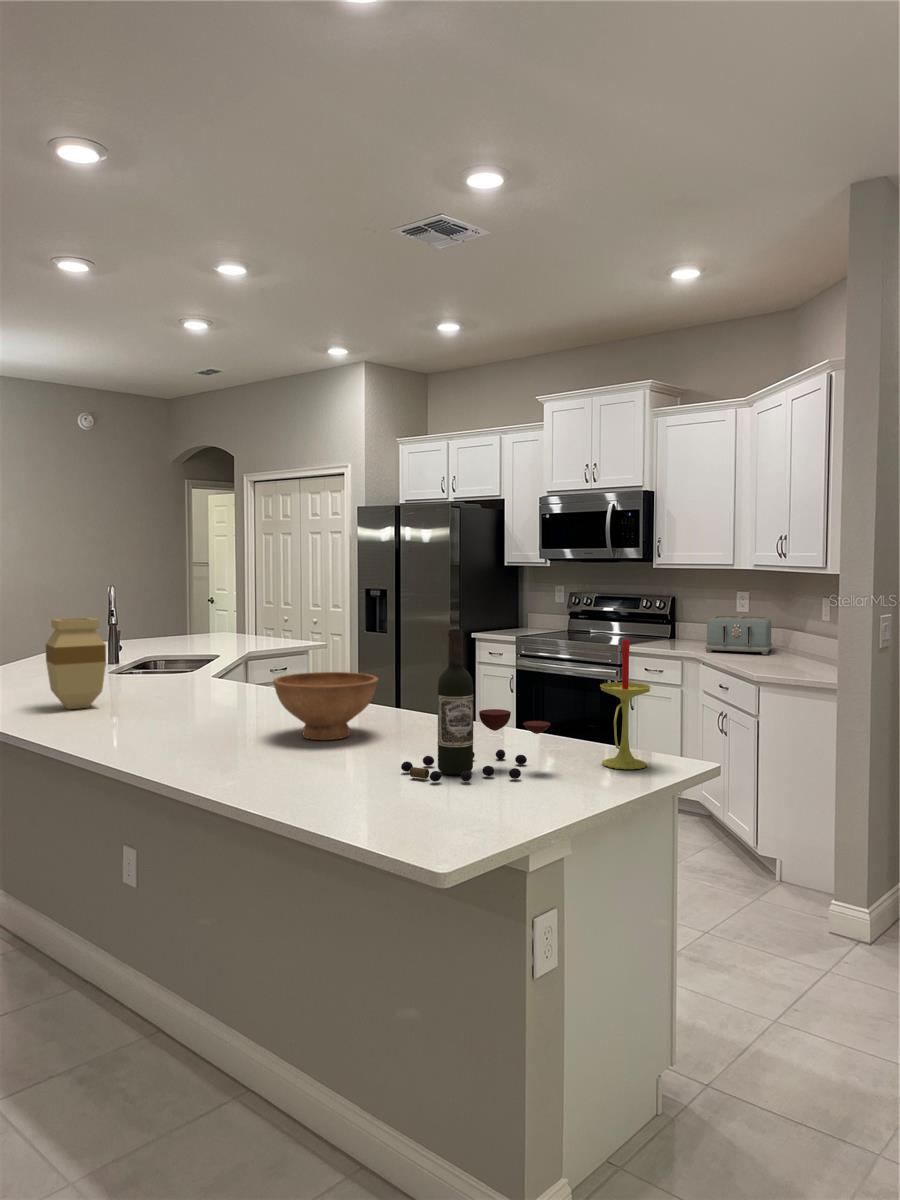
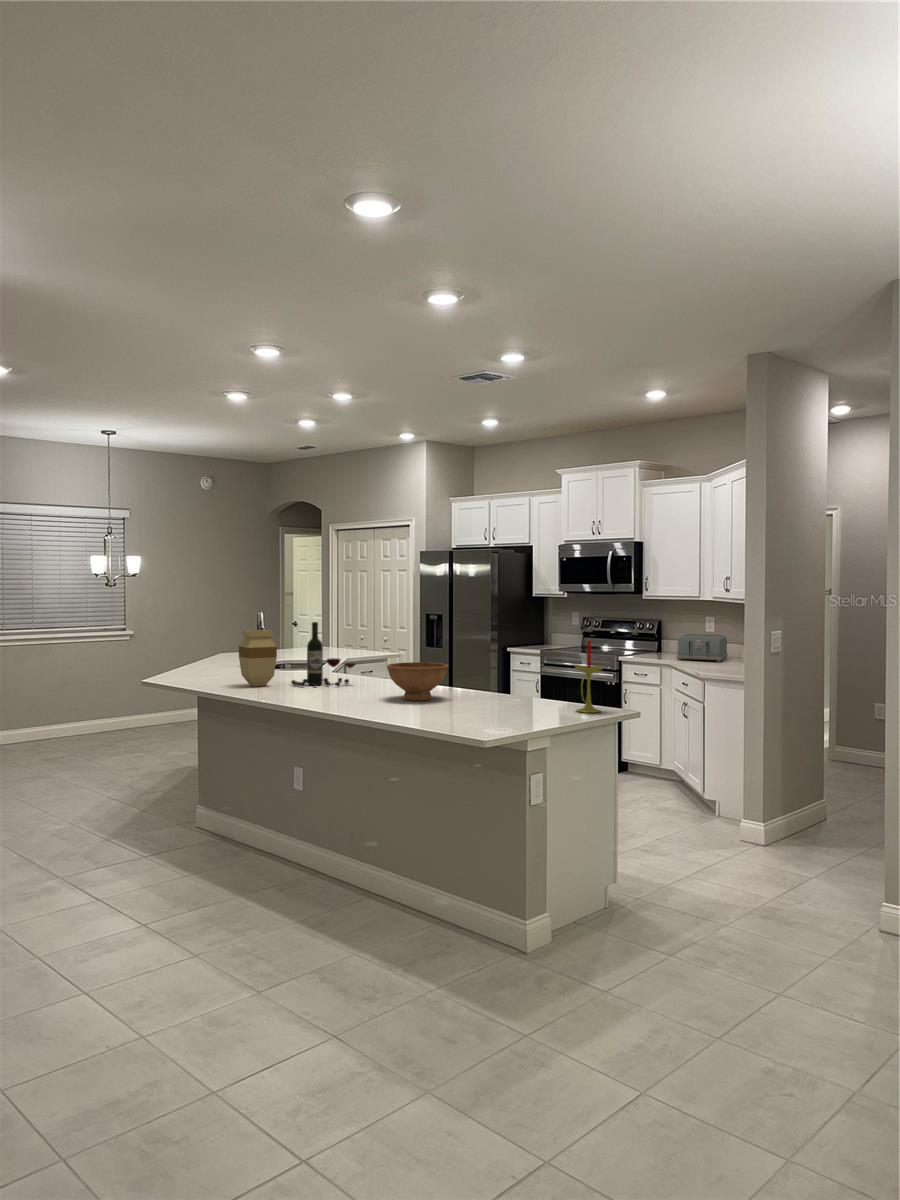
wine bottle: present [401,629,551,782] -> present [291,622,356,686]

